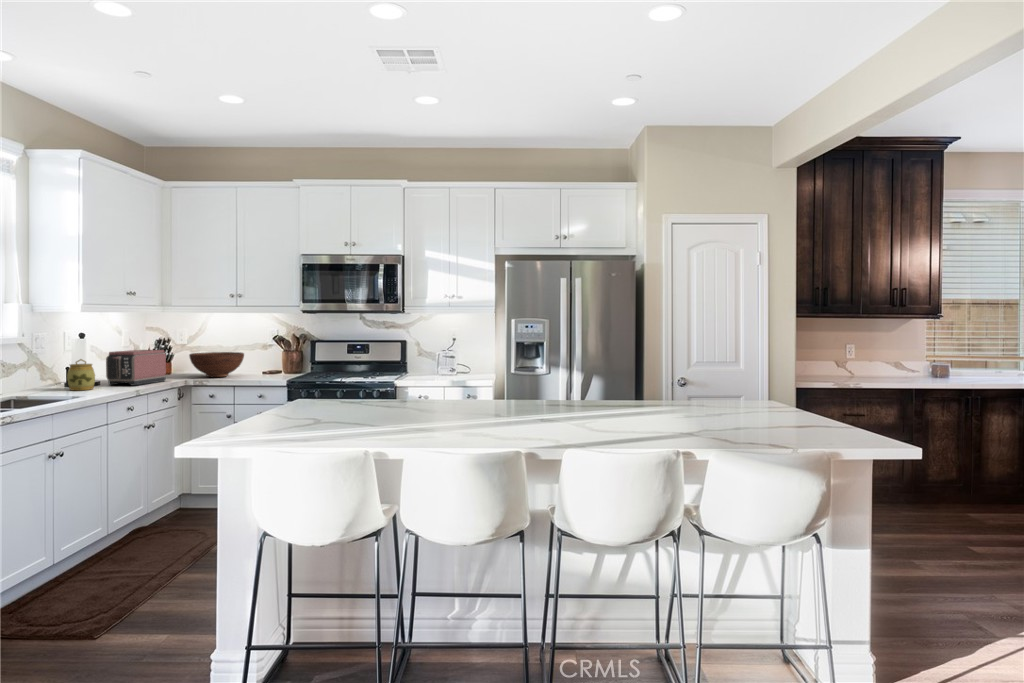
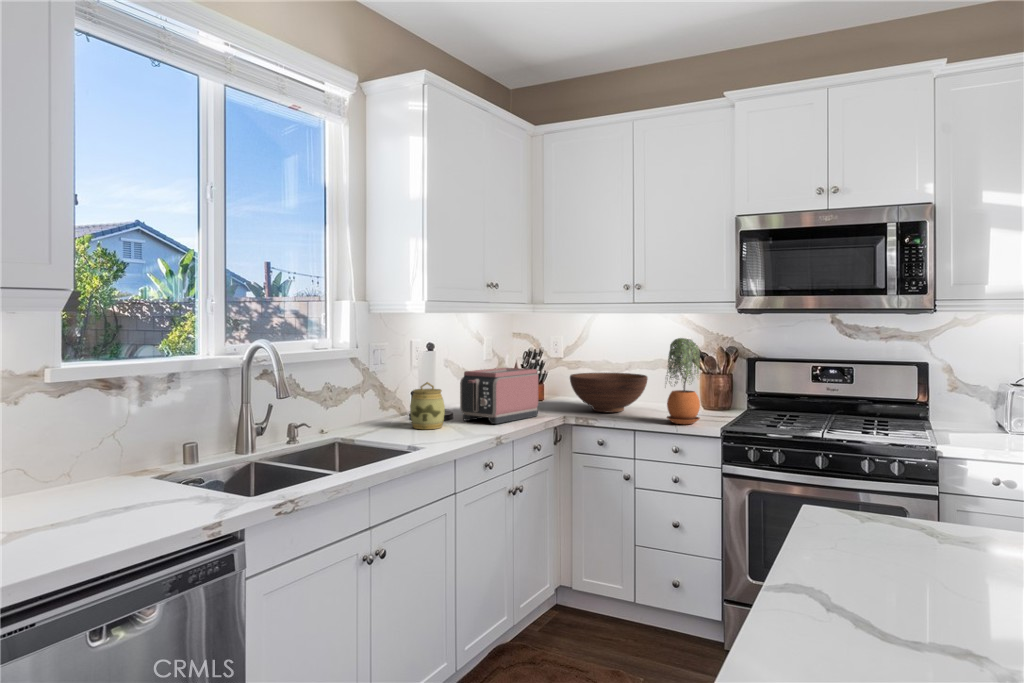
potted plant: none [252,328,276,380] -> present [666,338,700,424]

